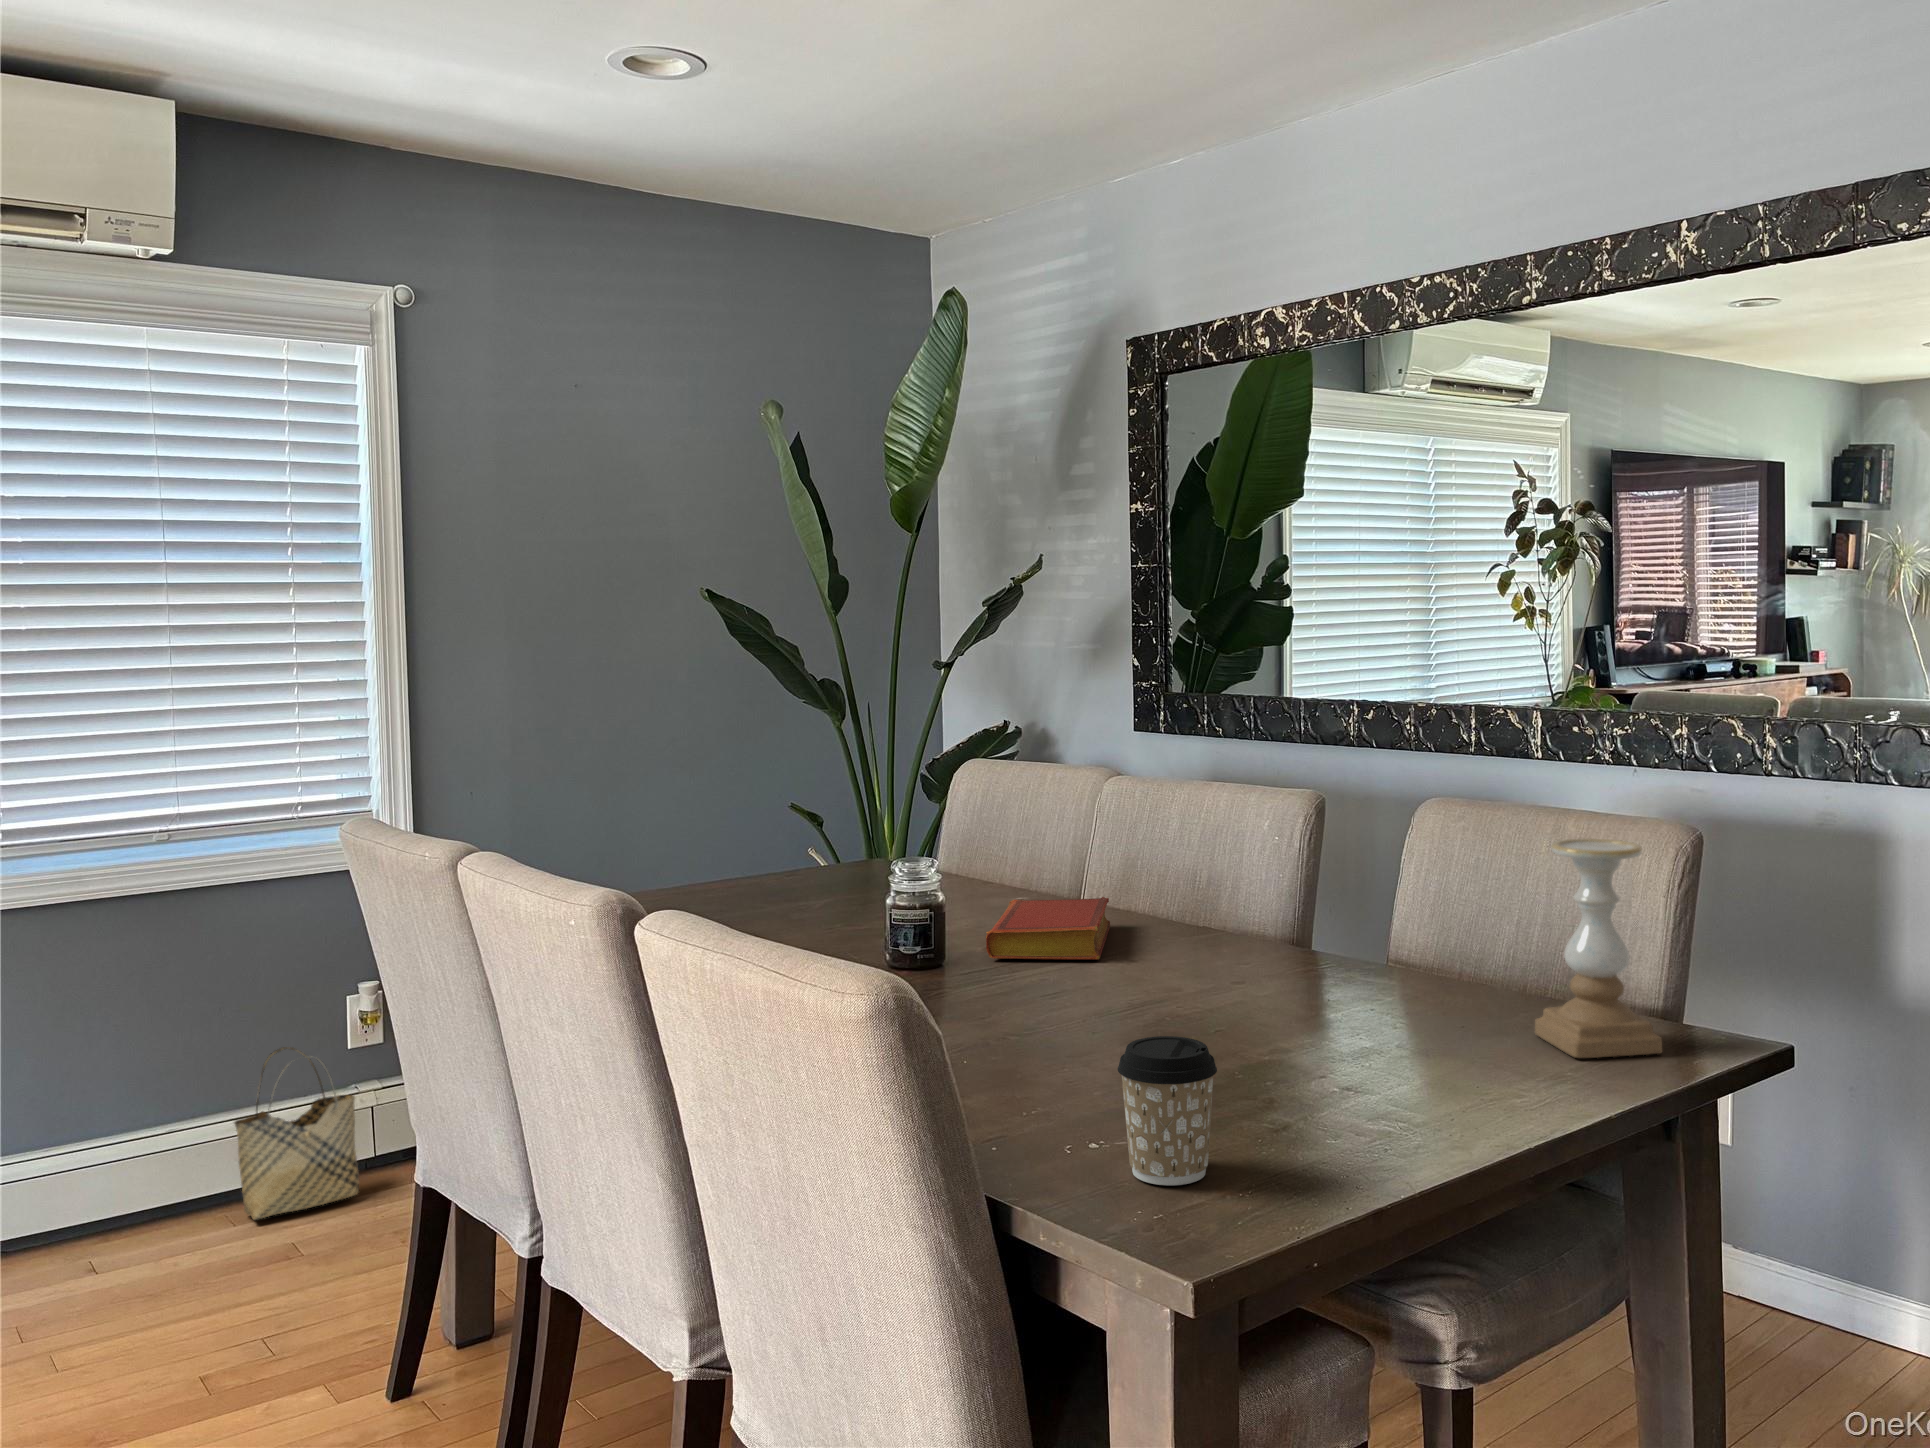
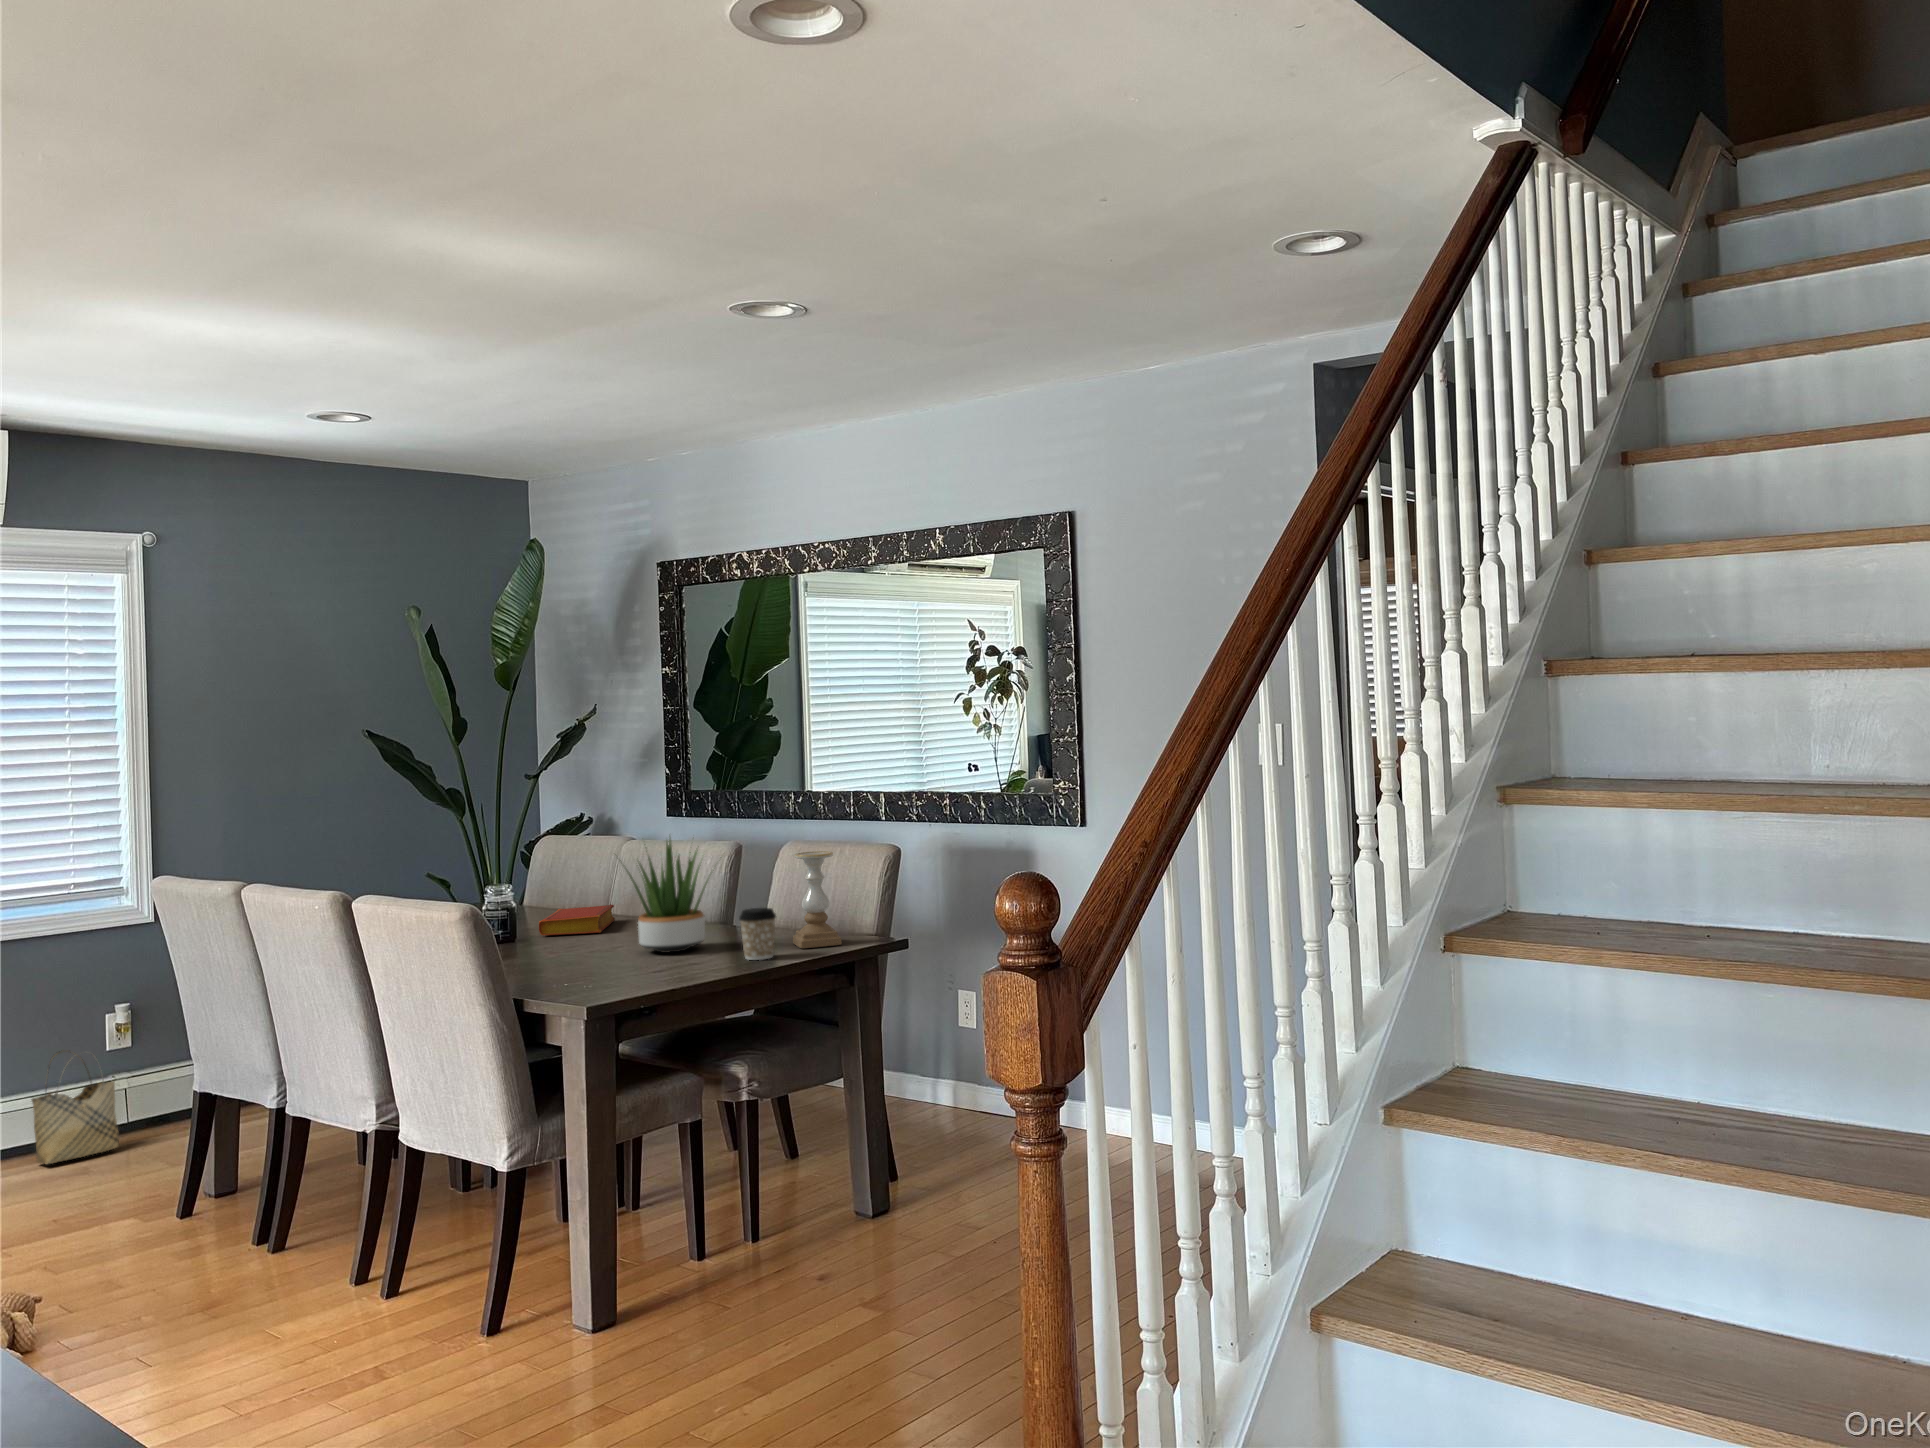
potted plant: none [1150,786,1405,1040] -> present [620,839,709,952]
coffee cup: present [1118,1036,1217,1185] -> present [739,908,776,960]

